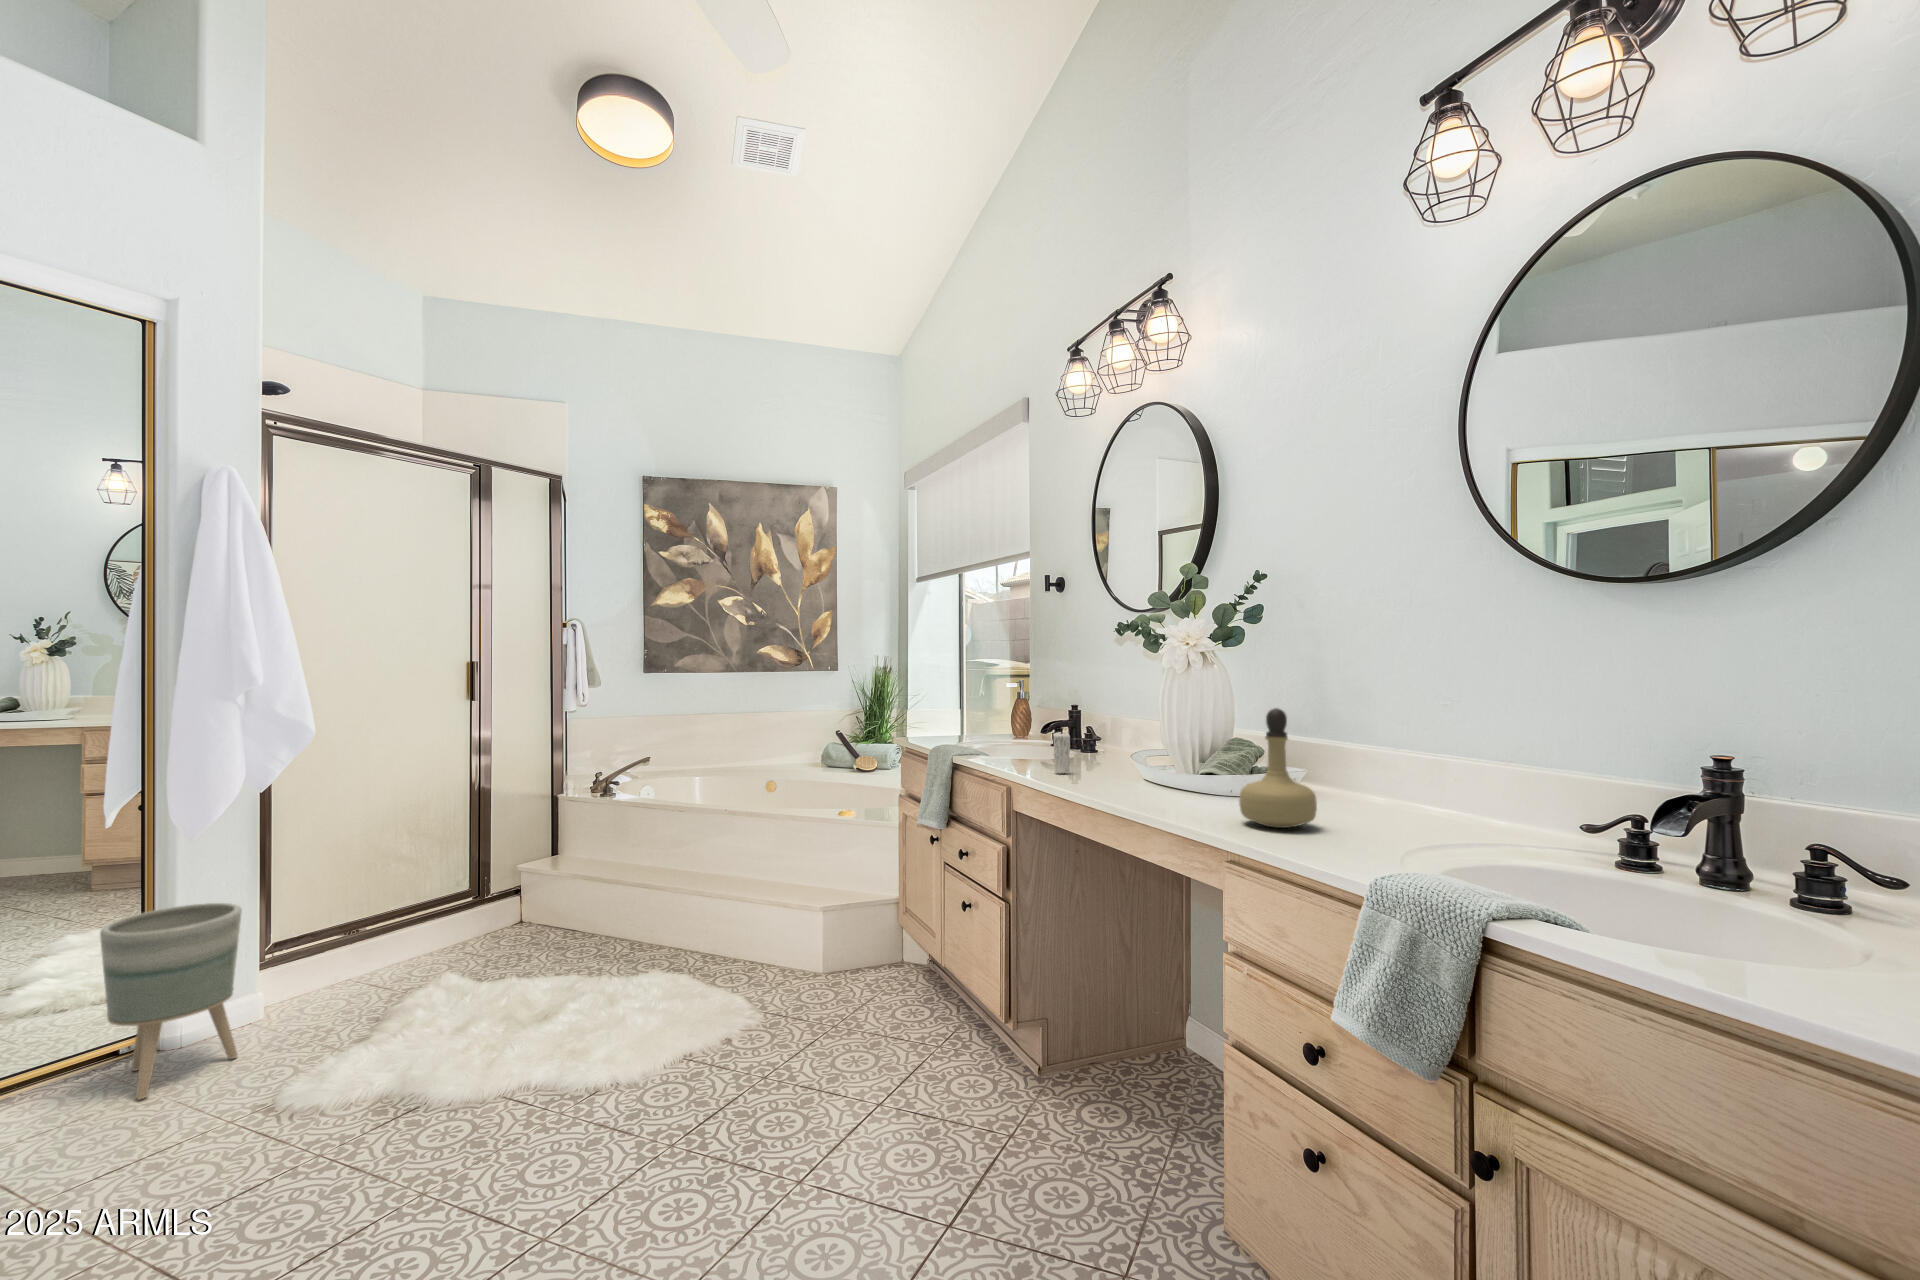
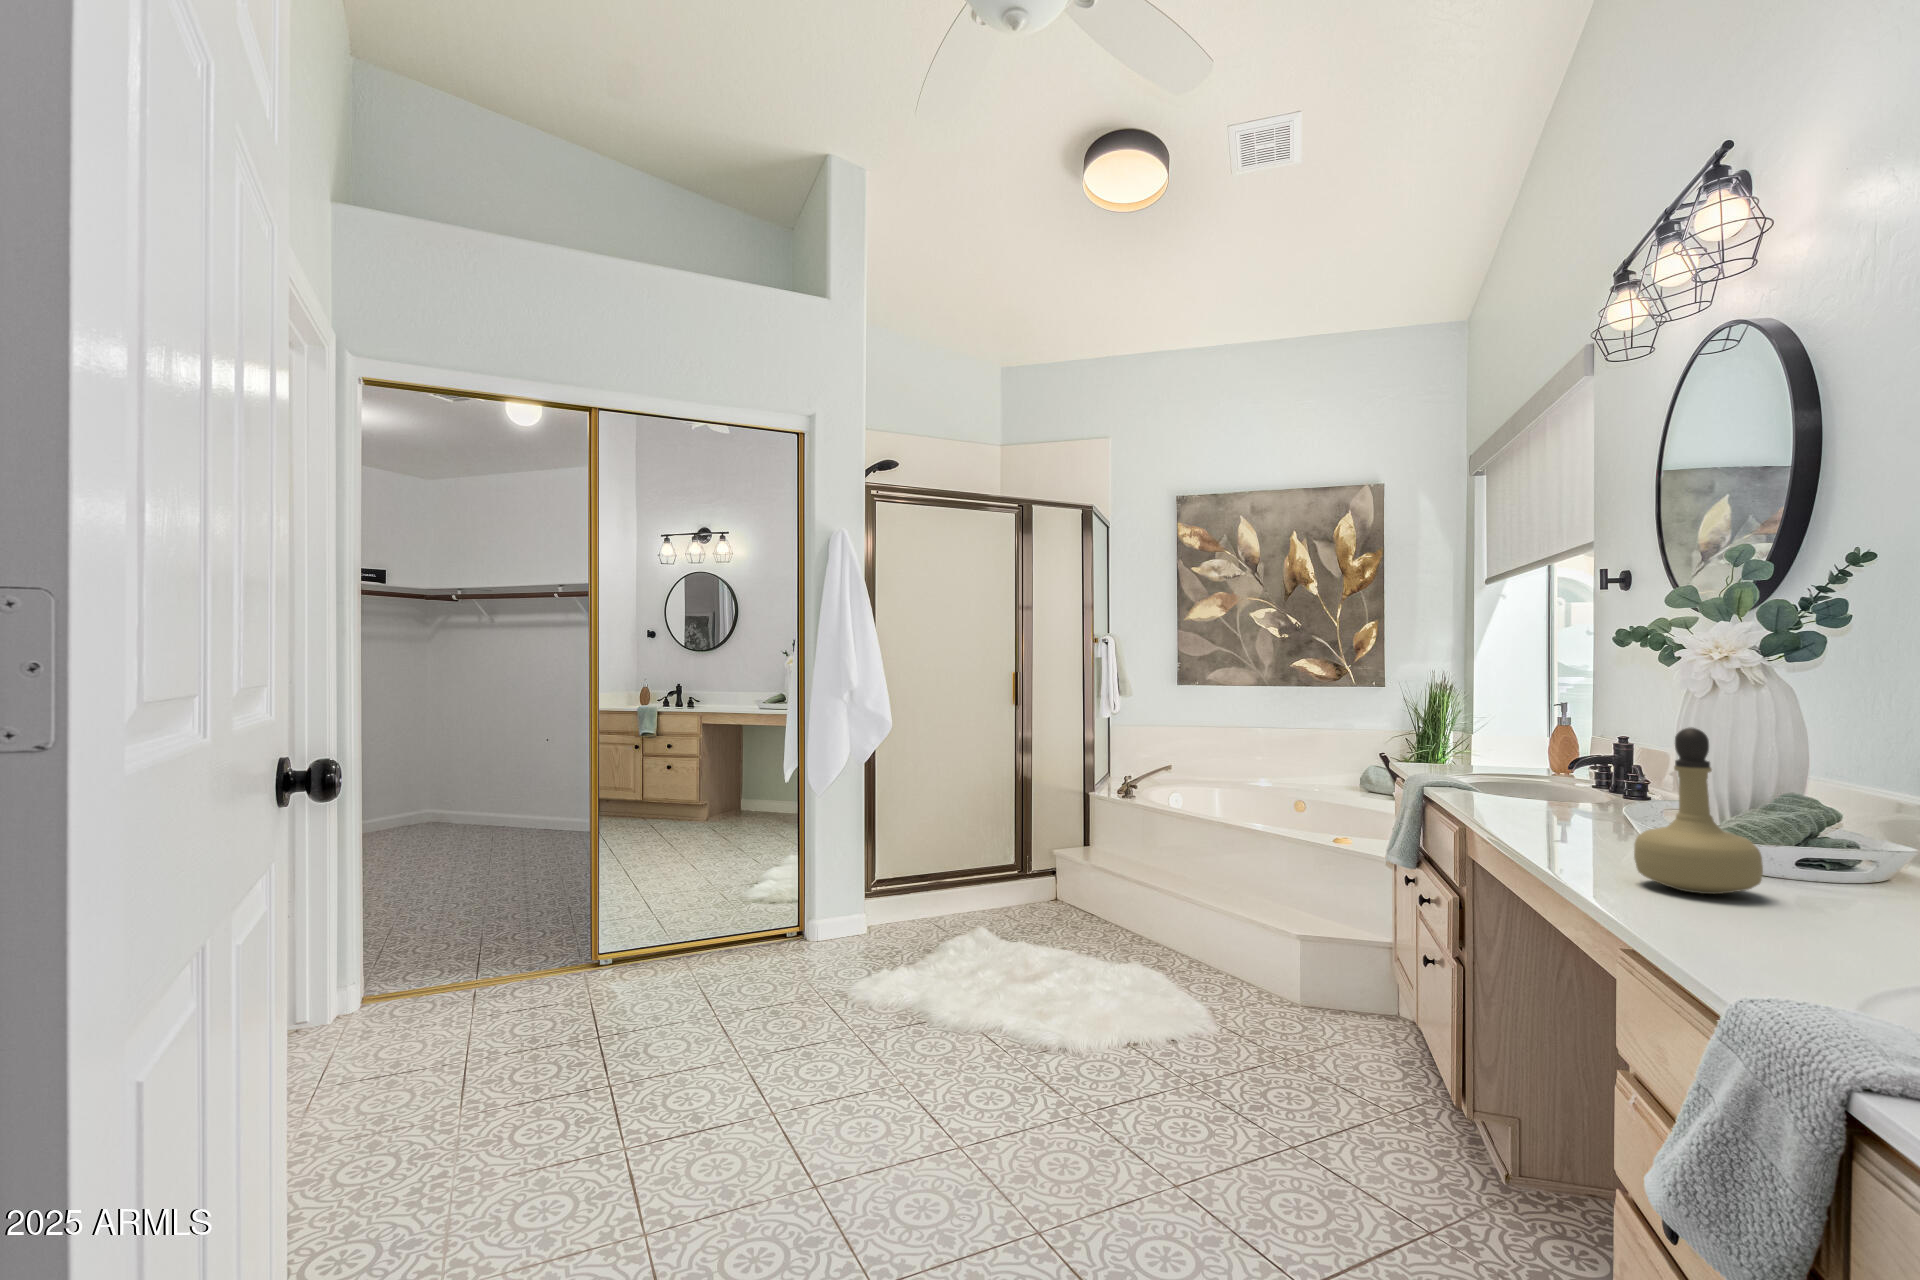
candle: present [1053,729,1070,774] -> none [1503,748,1528,809]
planter: present [100,903,242,1100] -> none [772,845,844,971]

